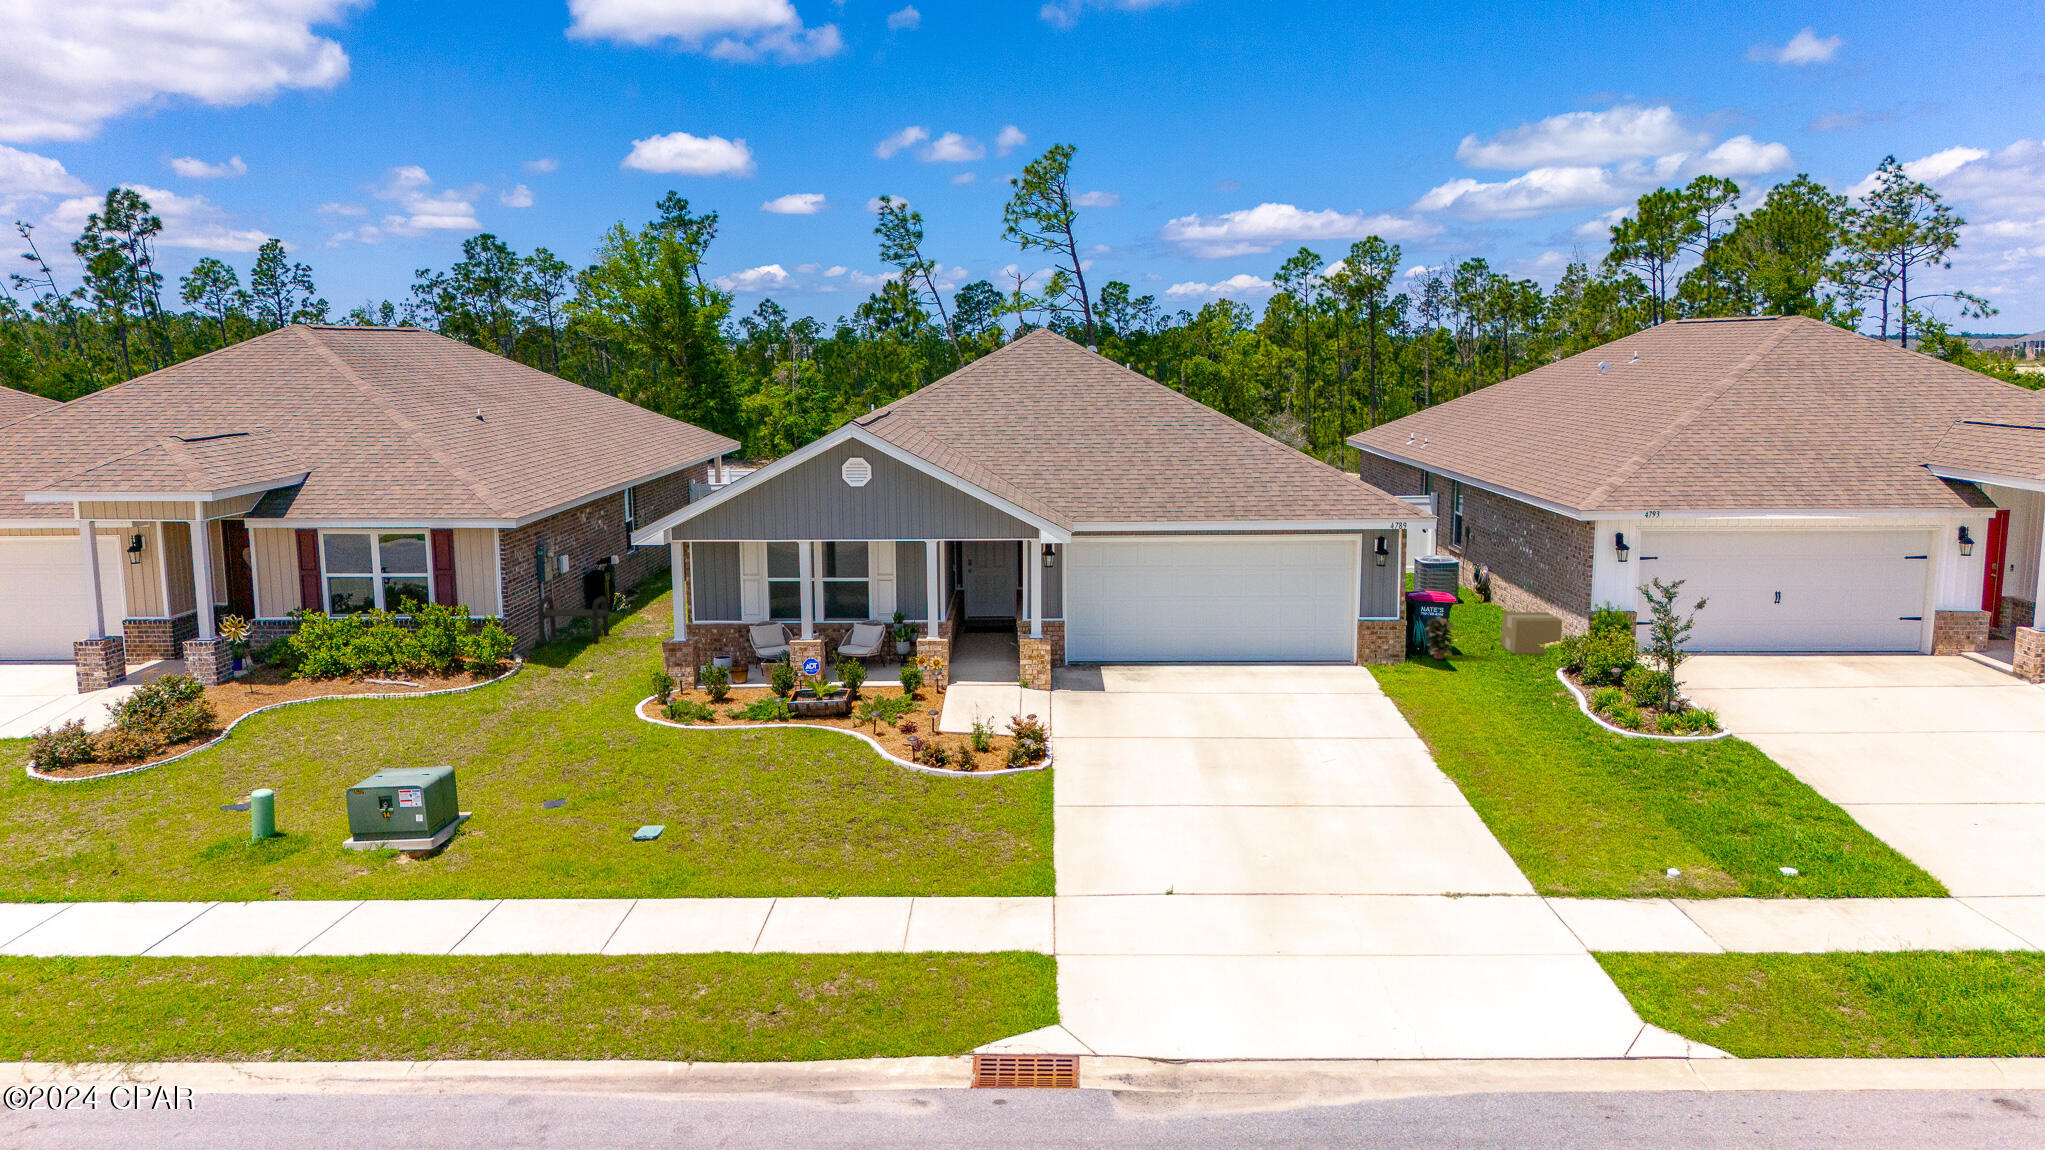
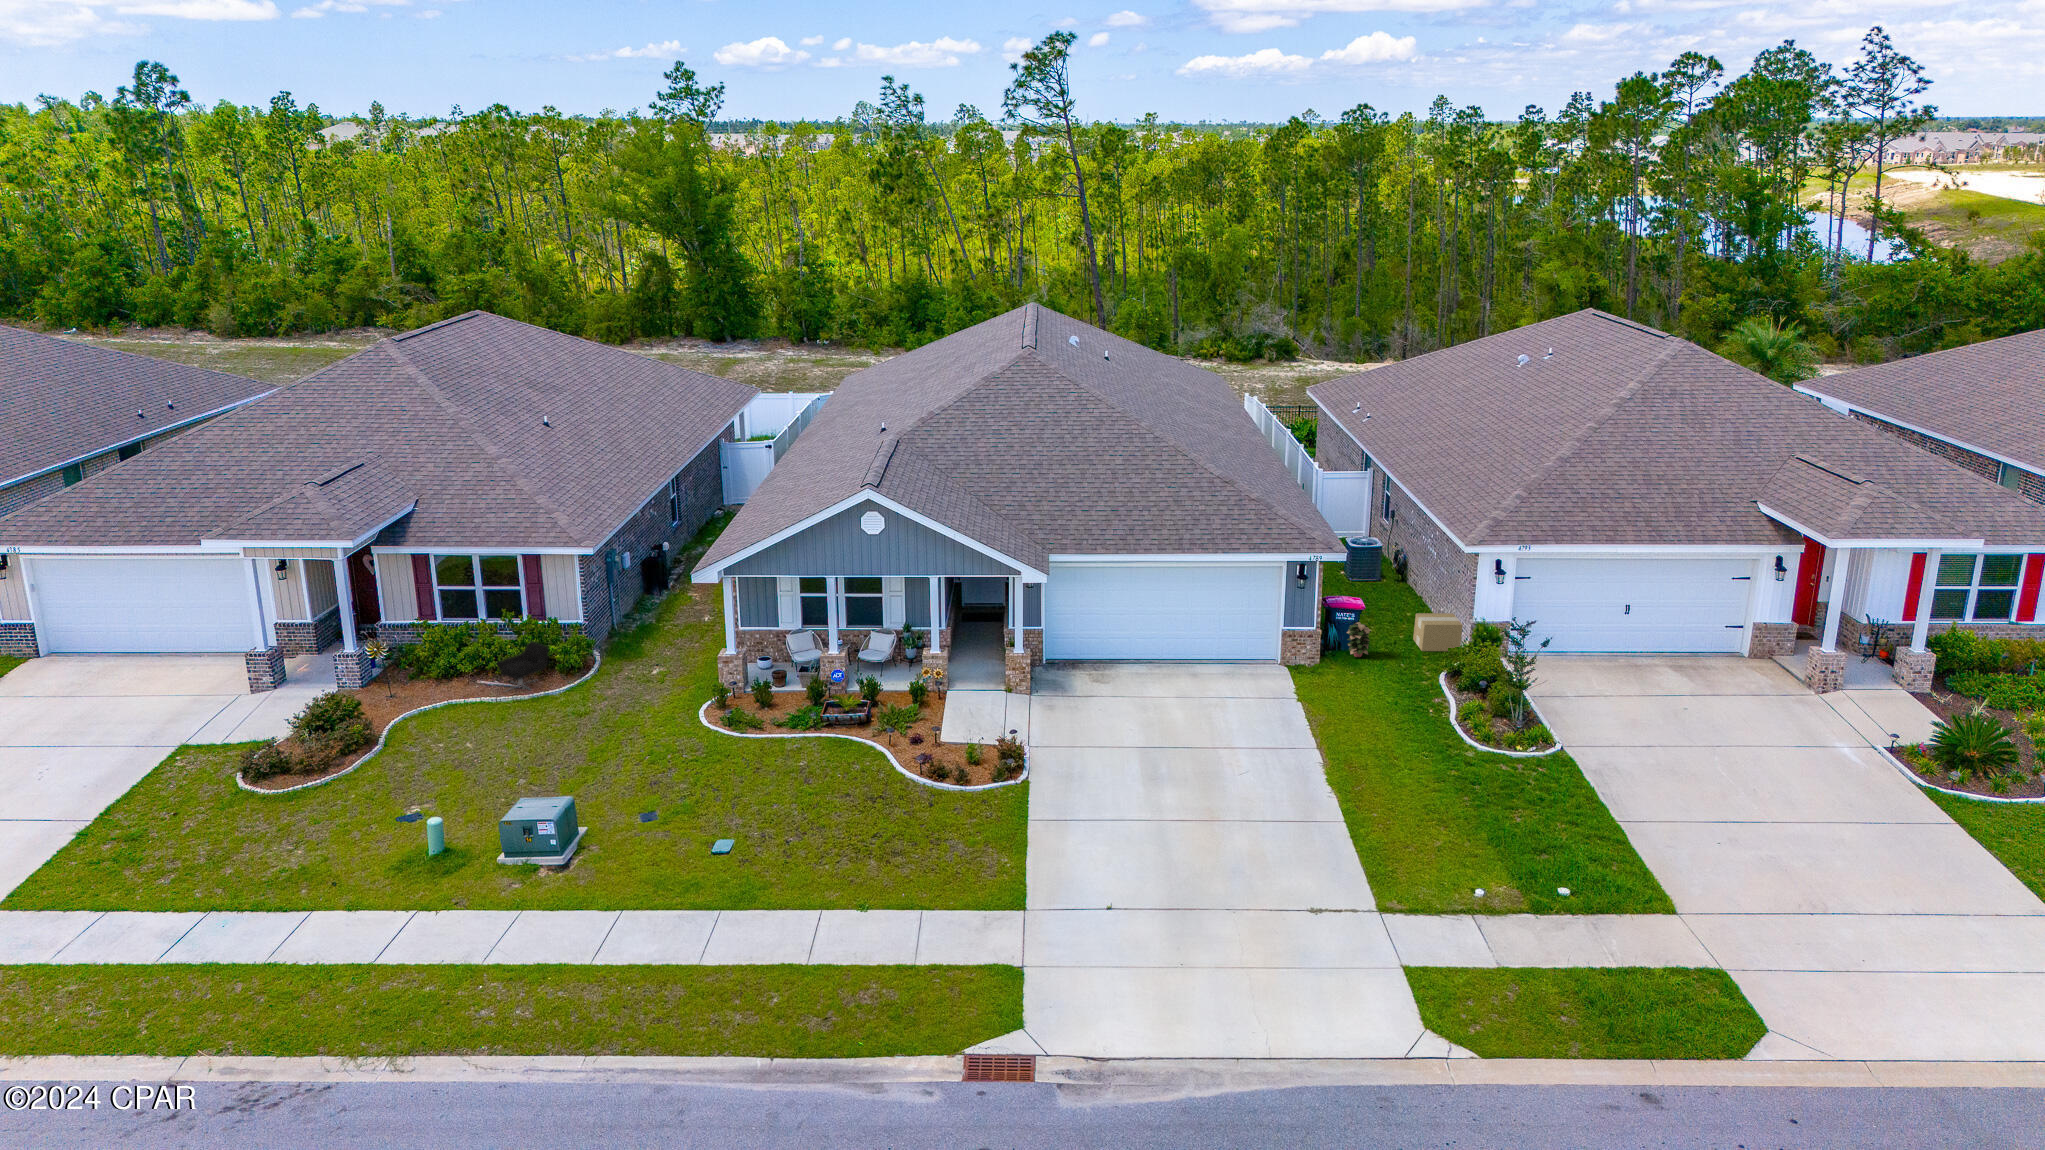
bench: present [538,596,609,644] -> none [607,594,666,636]
lounge chair: none [392,632,458,690] -> present [496,641,549,689]

